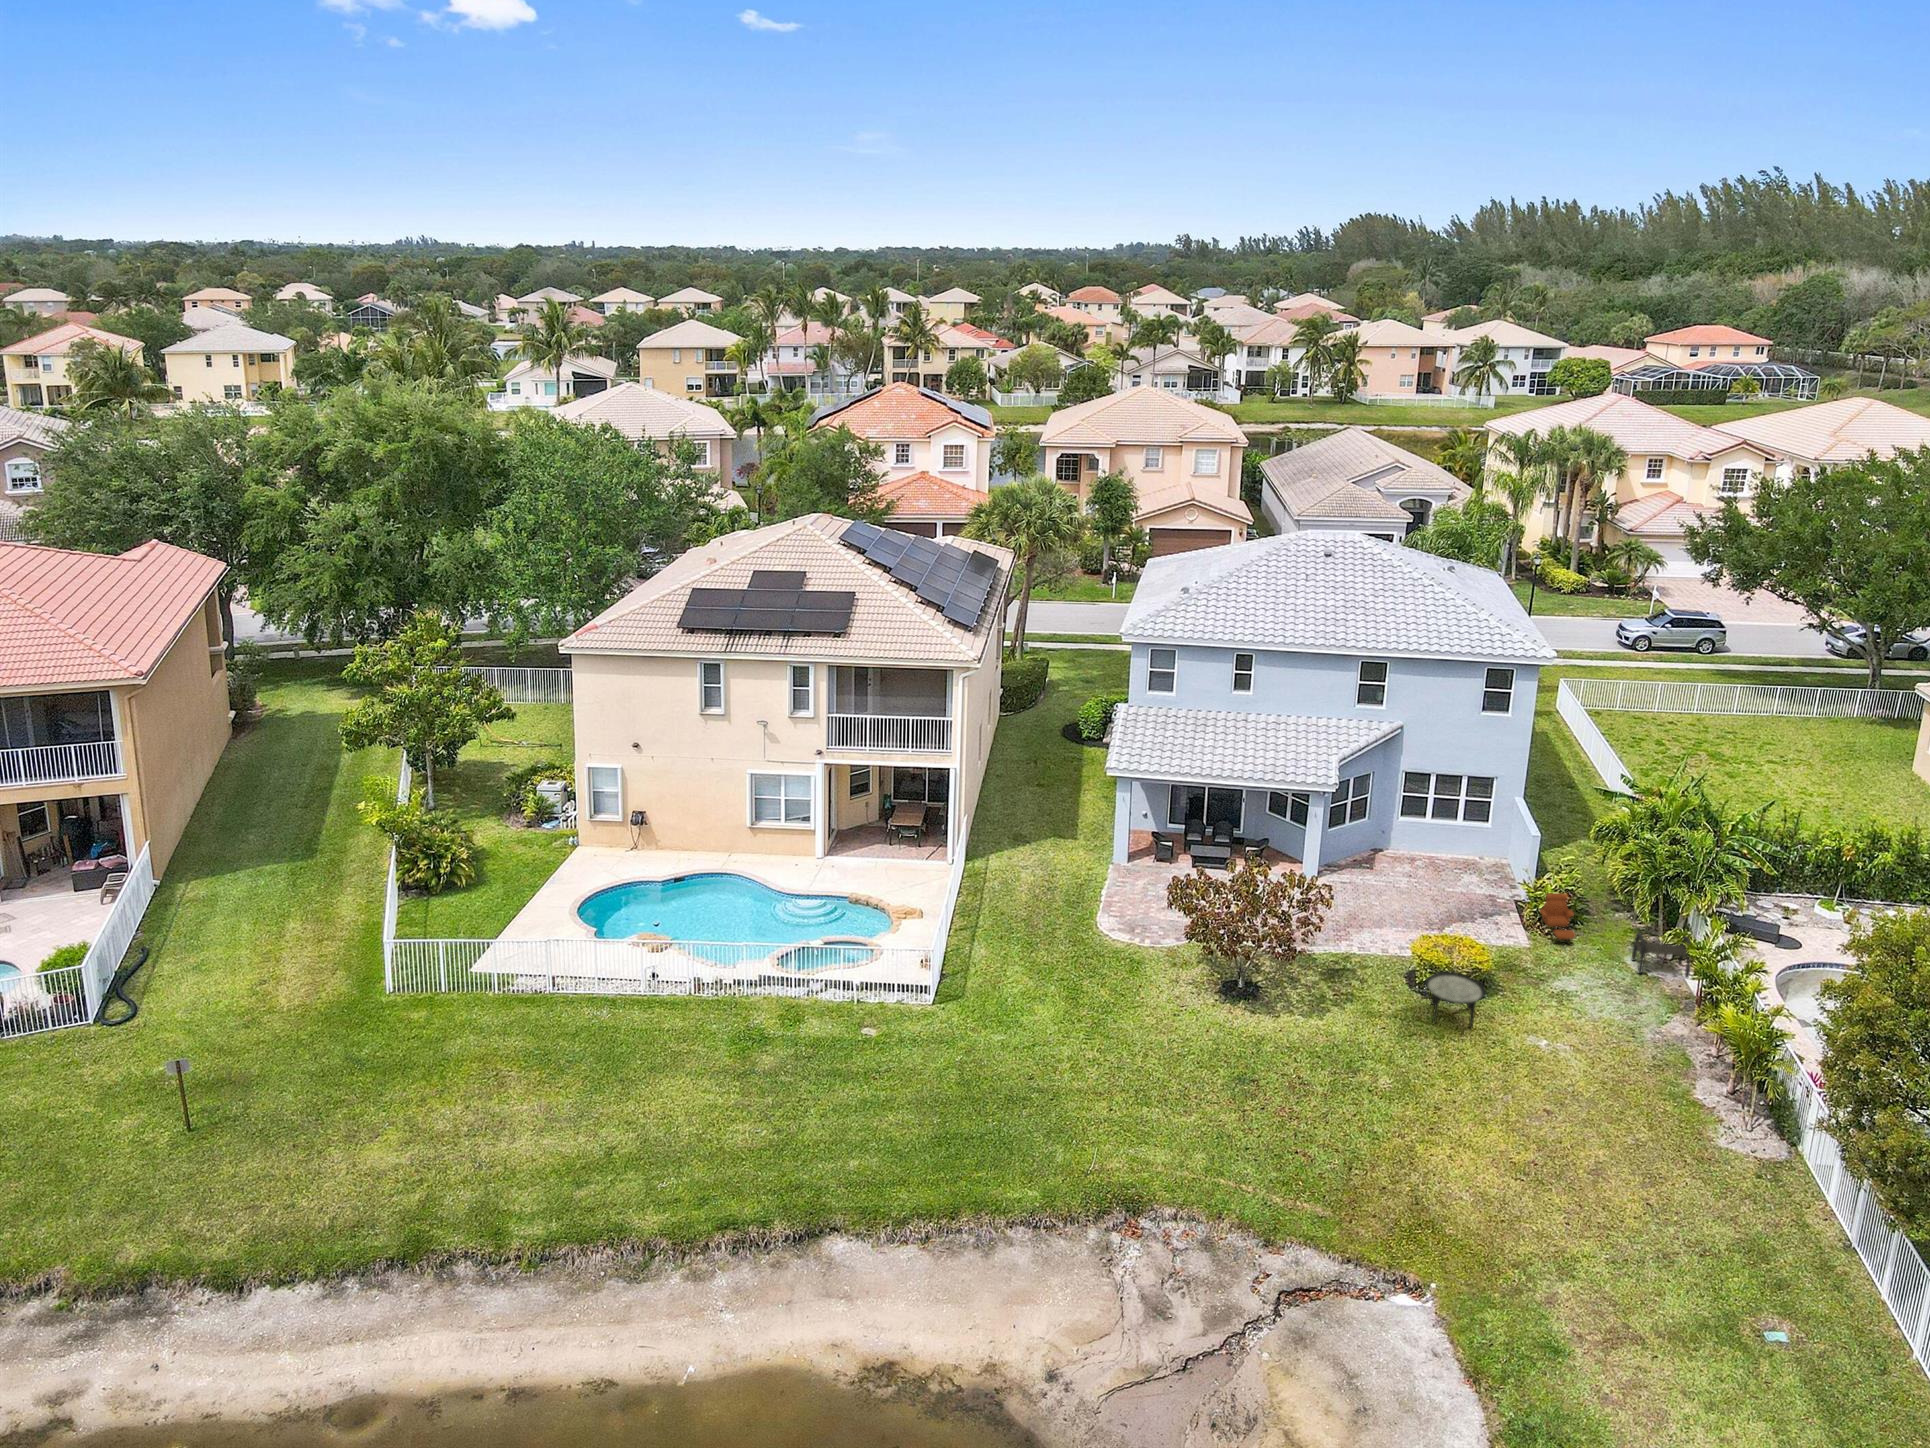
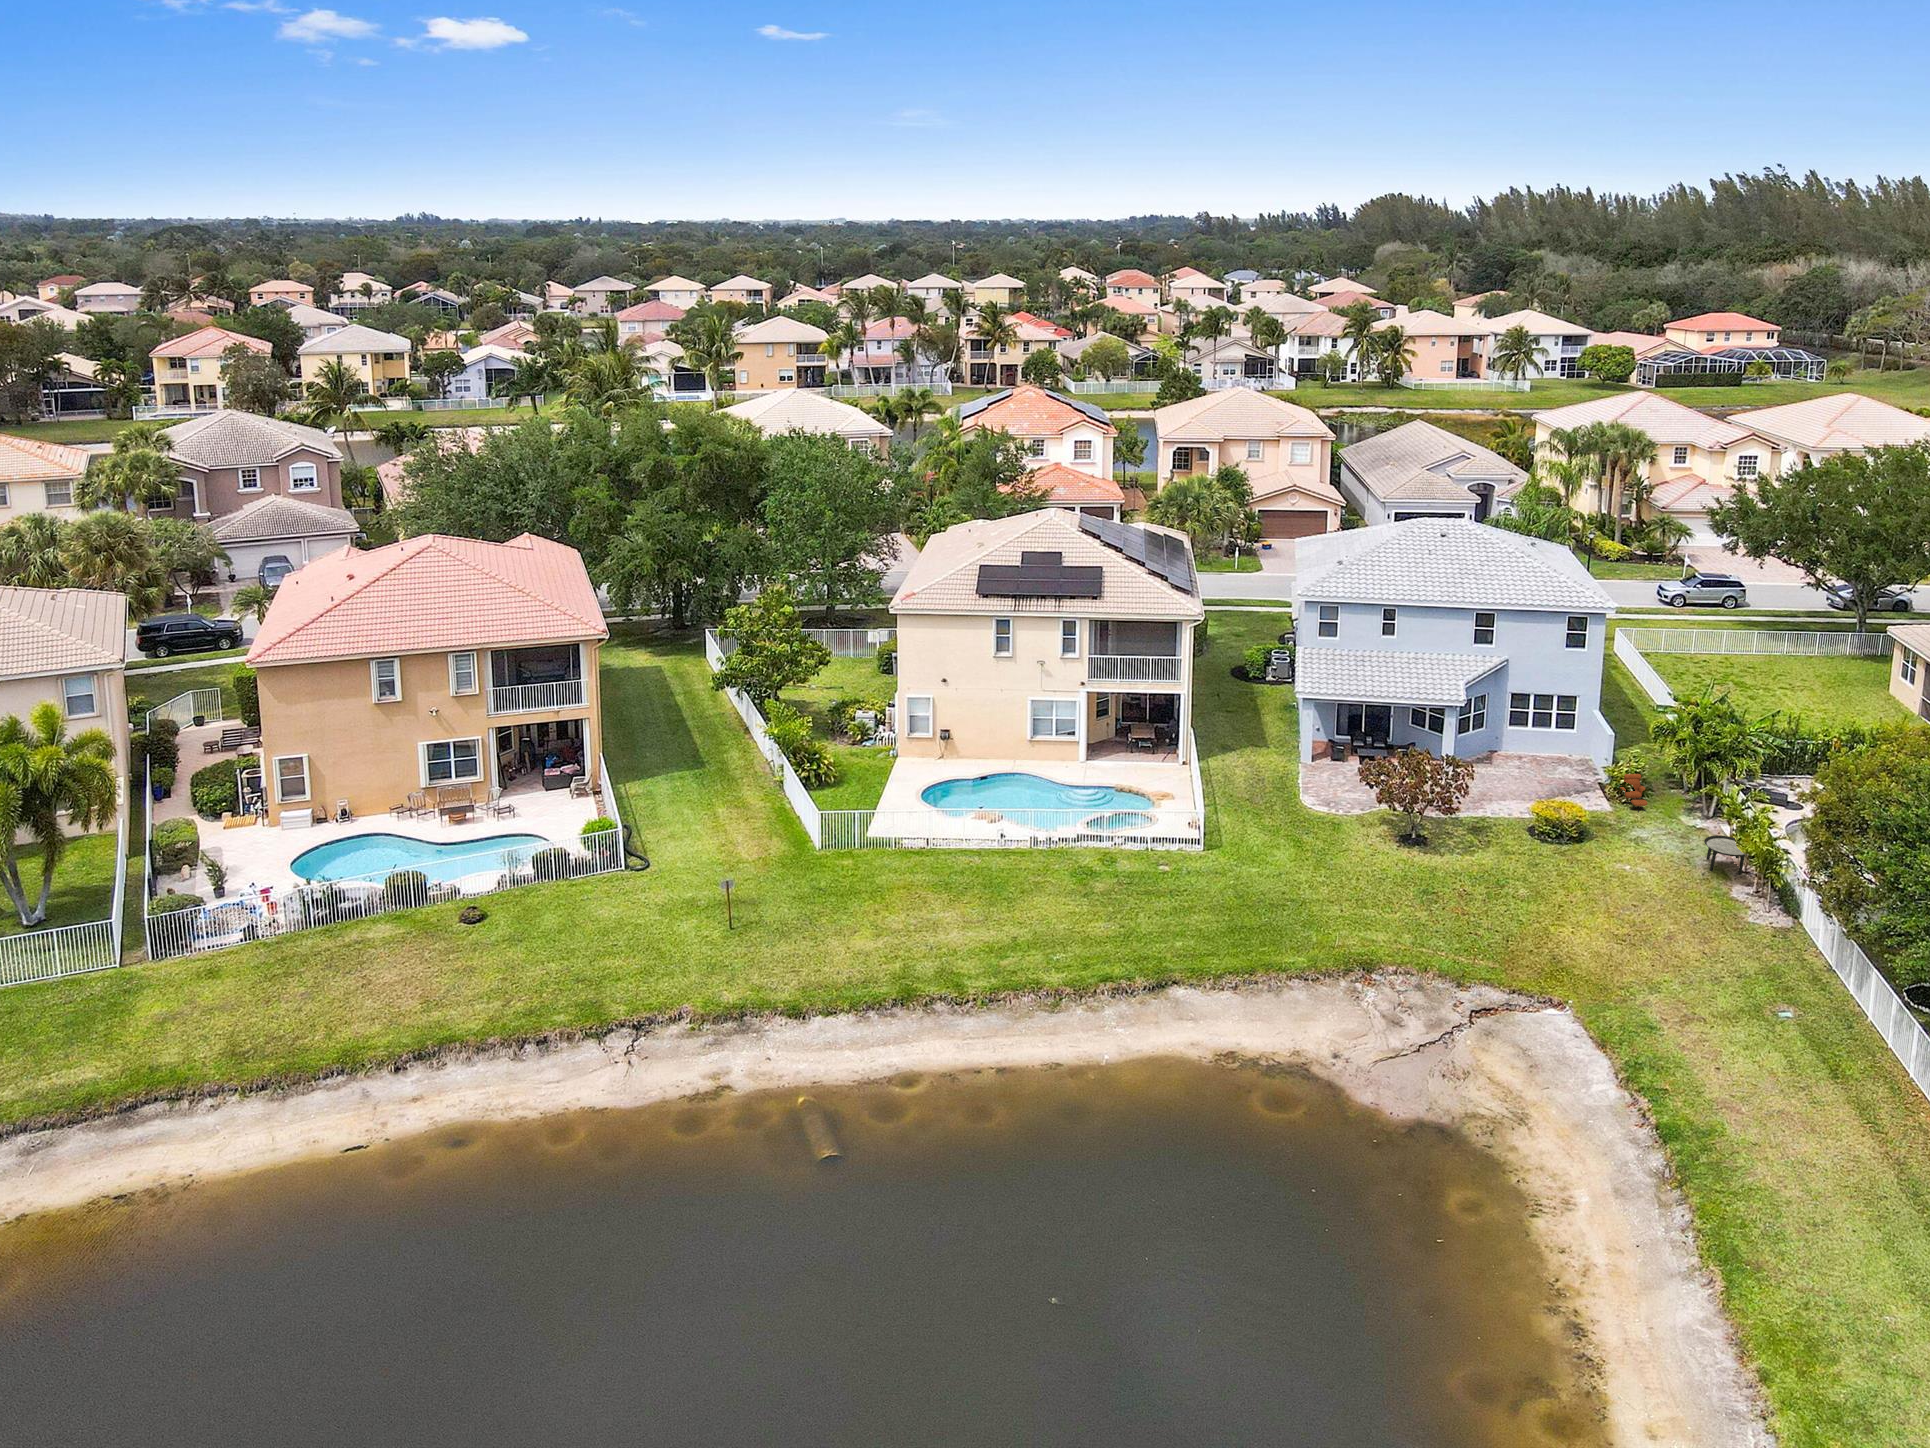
bench: present [1632,933,1691,978] -> none [1690,798,1736,830]
round table: present [1425,972,1485,1028] -> present [1704,836,1745,875]

